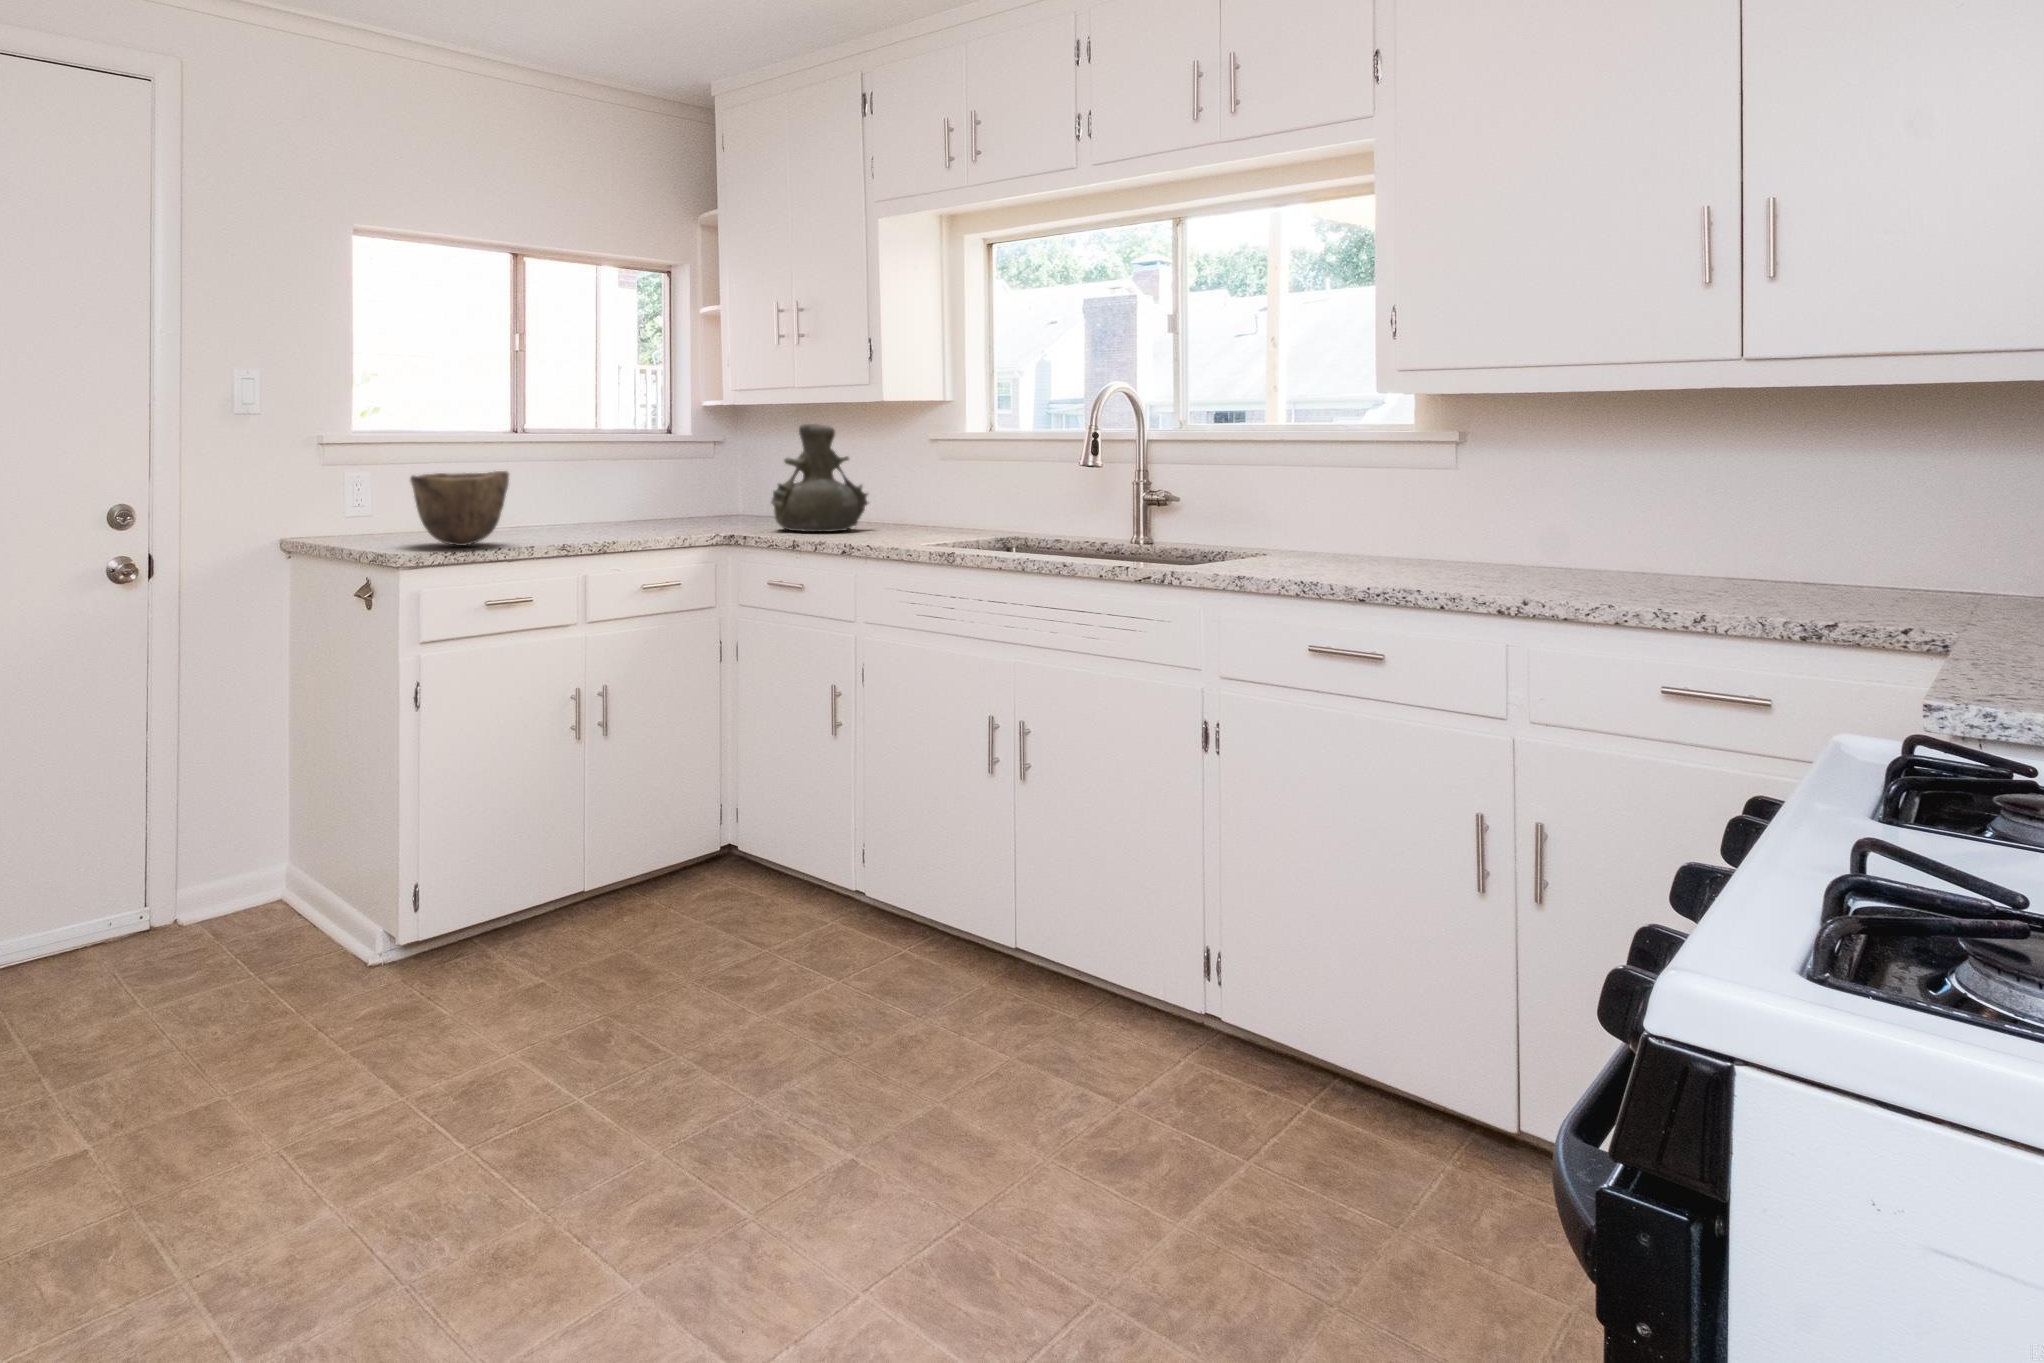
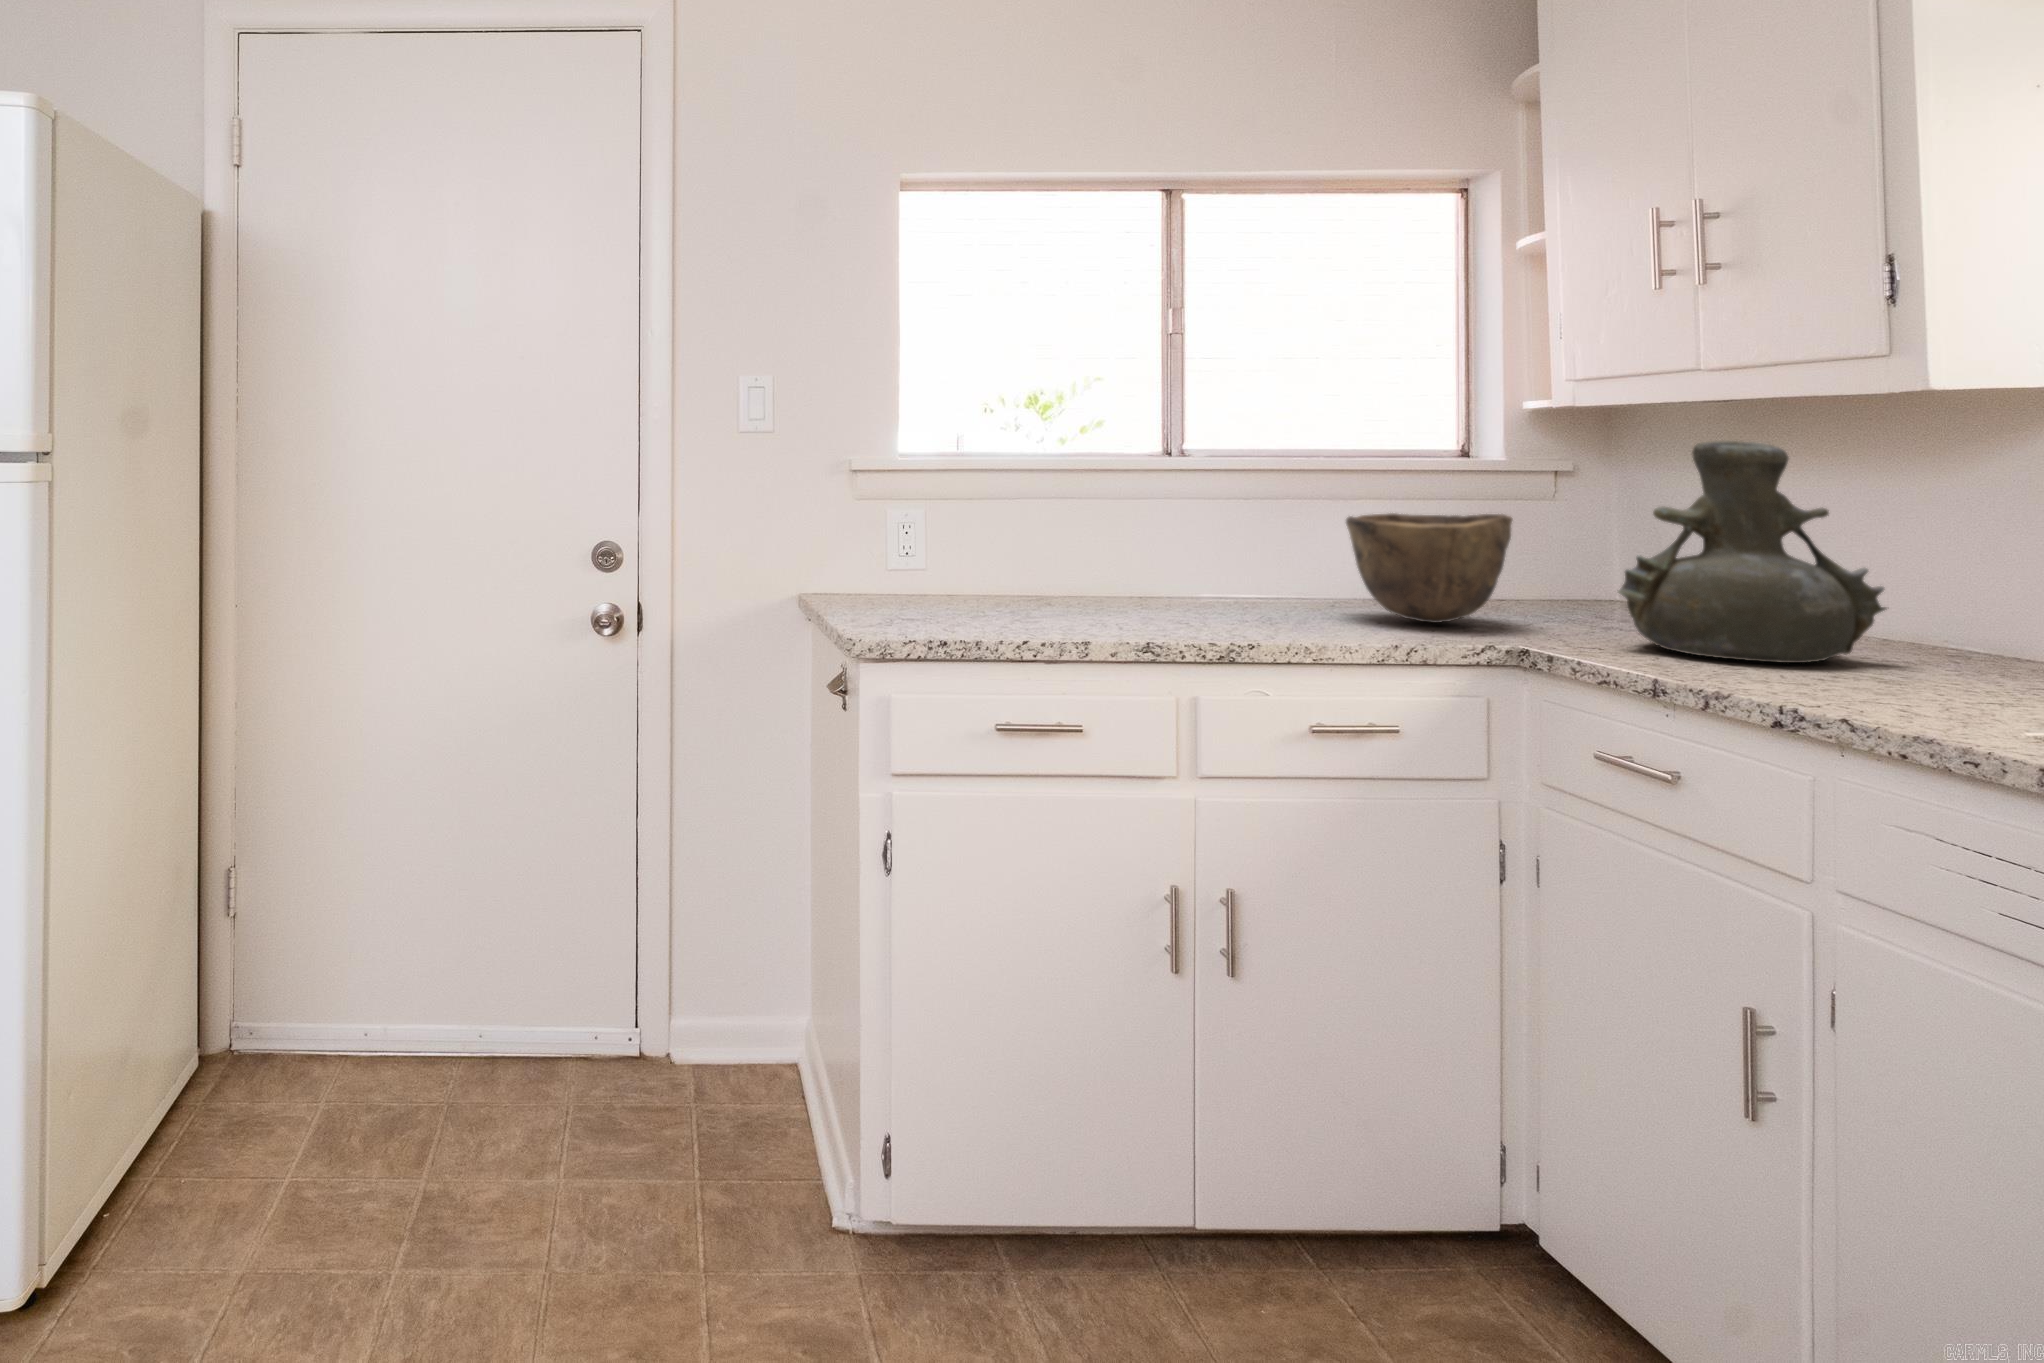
bowl: present [410,471,509,546] -> present [1346,513,1512,623]

